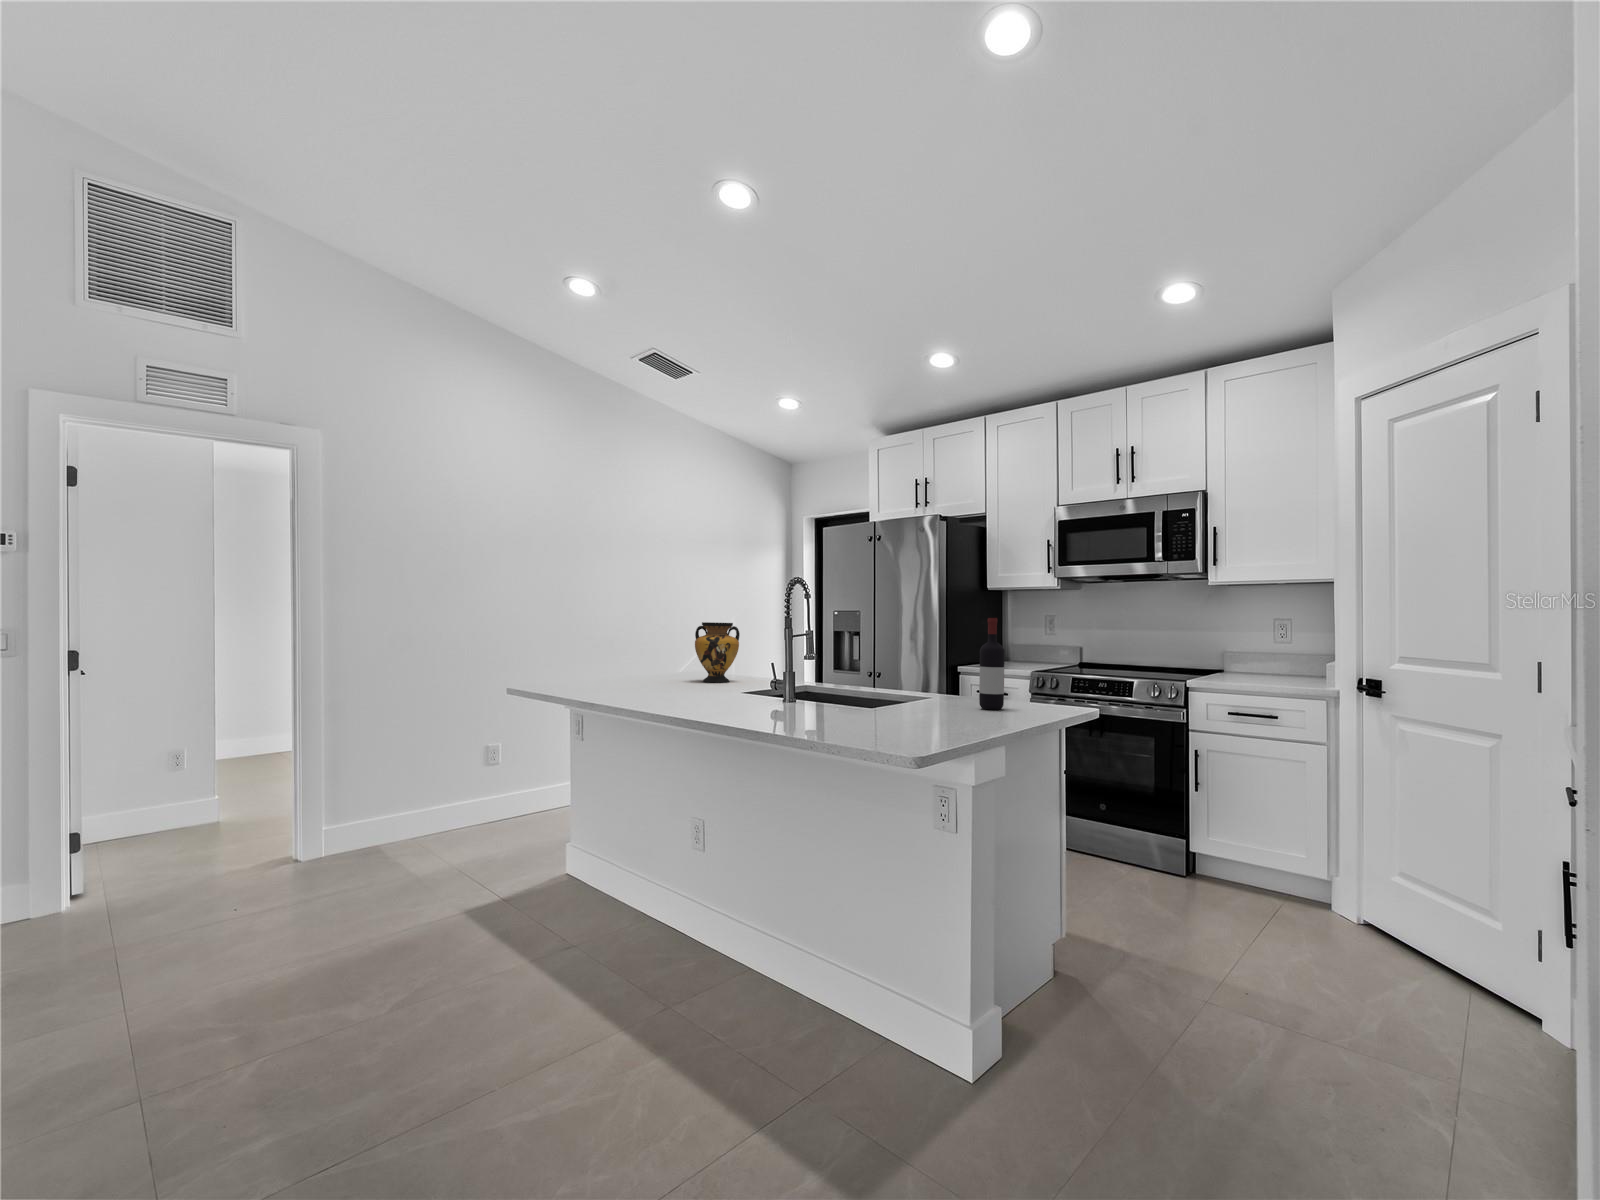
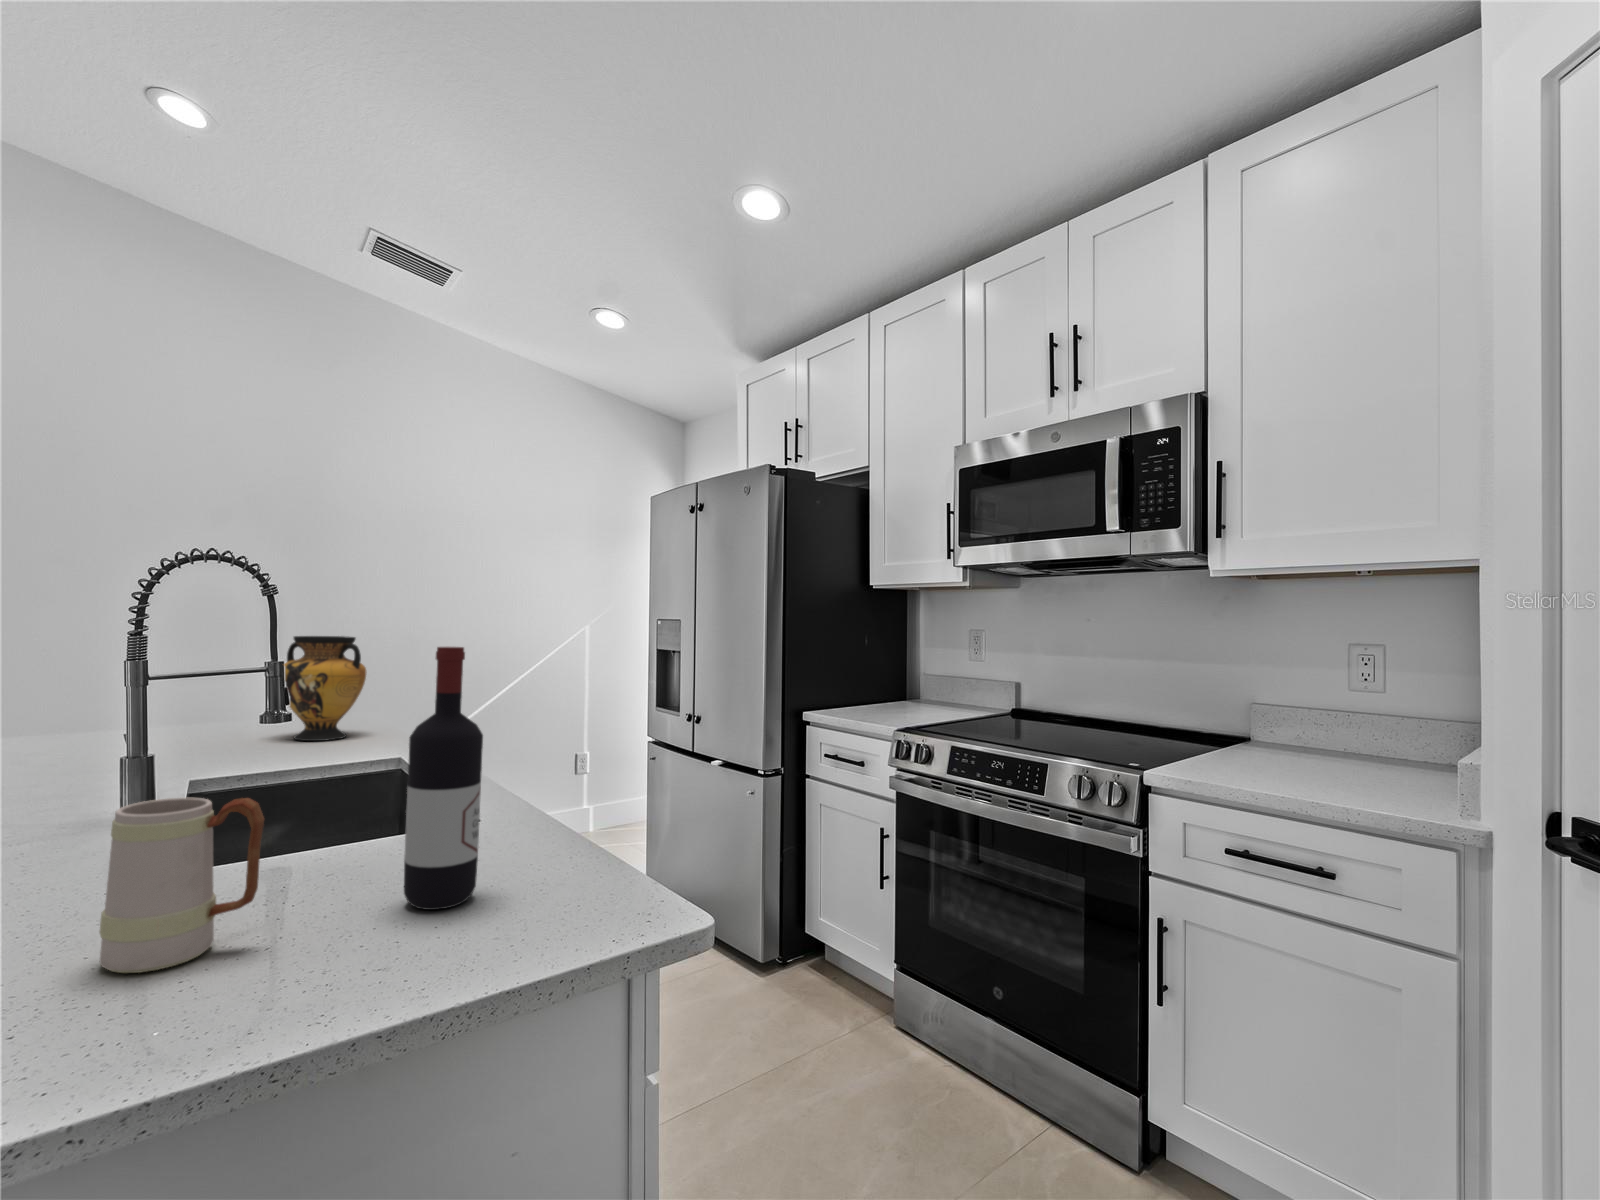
mug: none [933,666,971,717] -> present [100,798,264,973]

